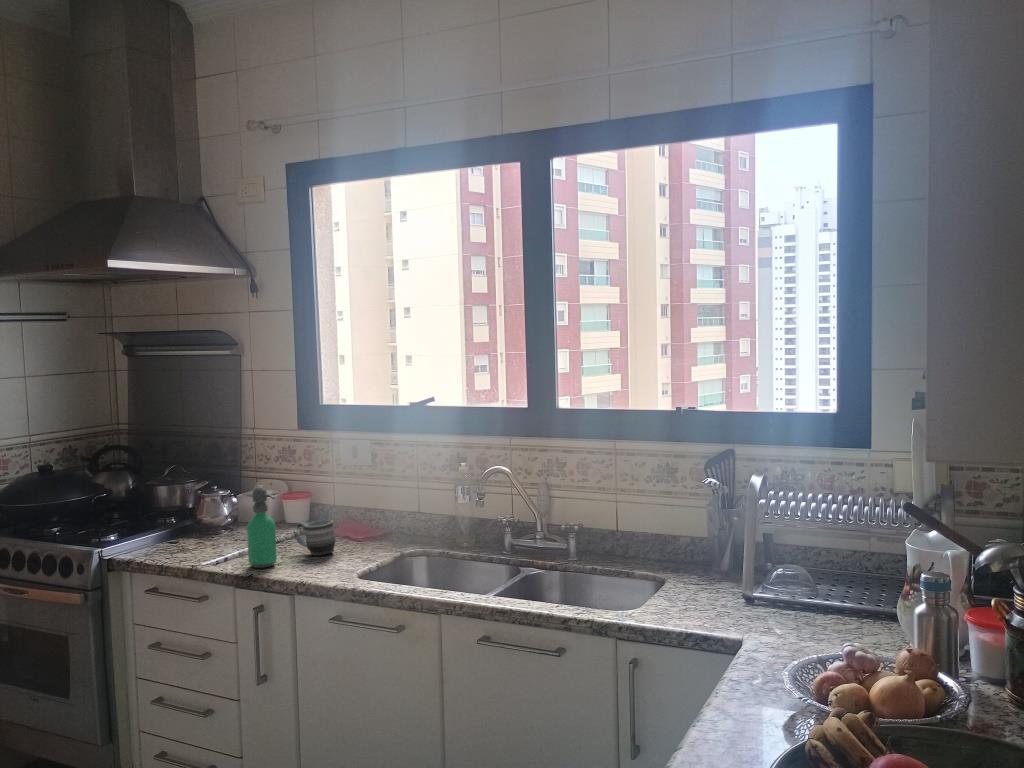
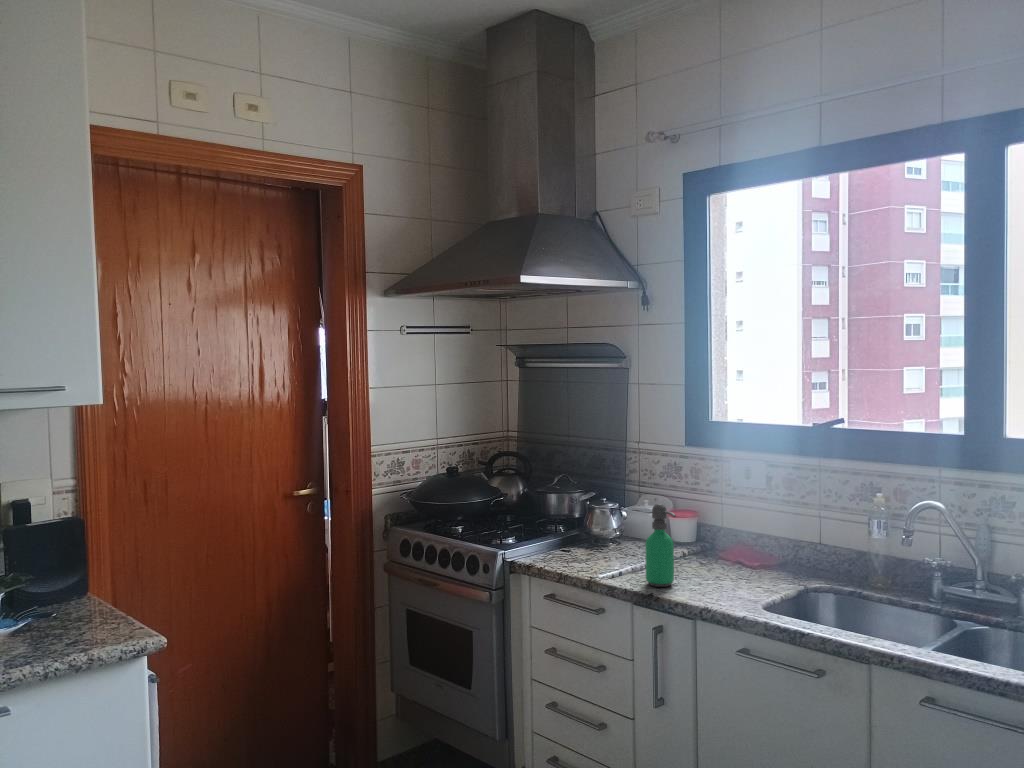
mug: present [297,520,335,556] -> none [692,542,733,580]

